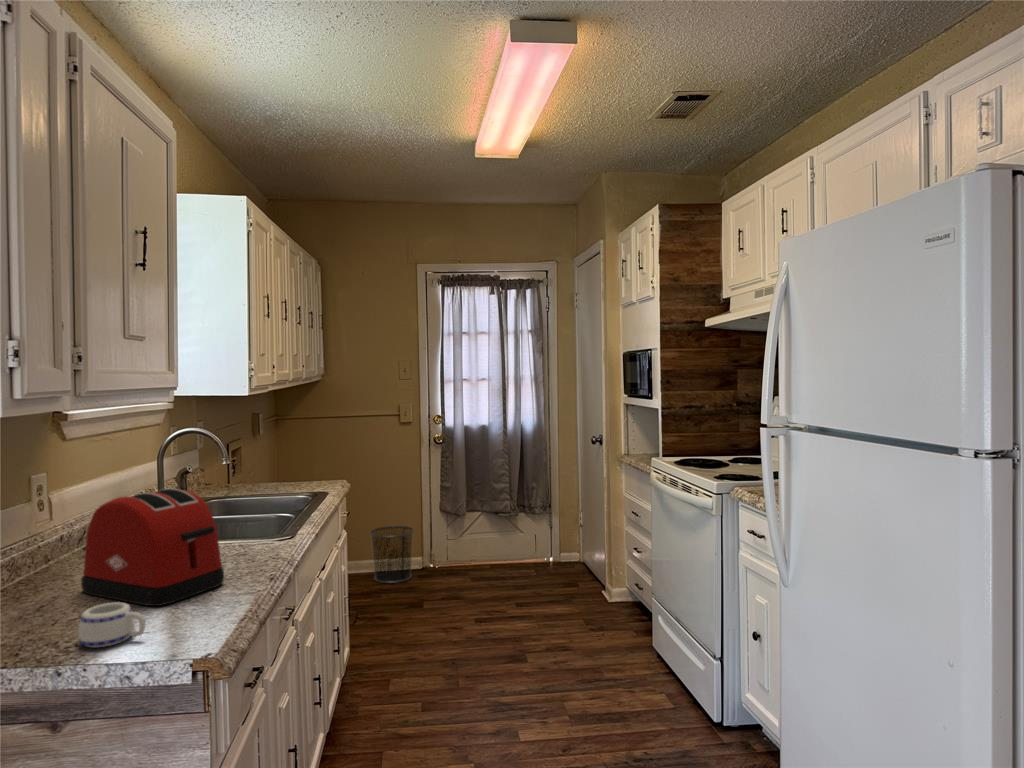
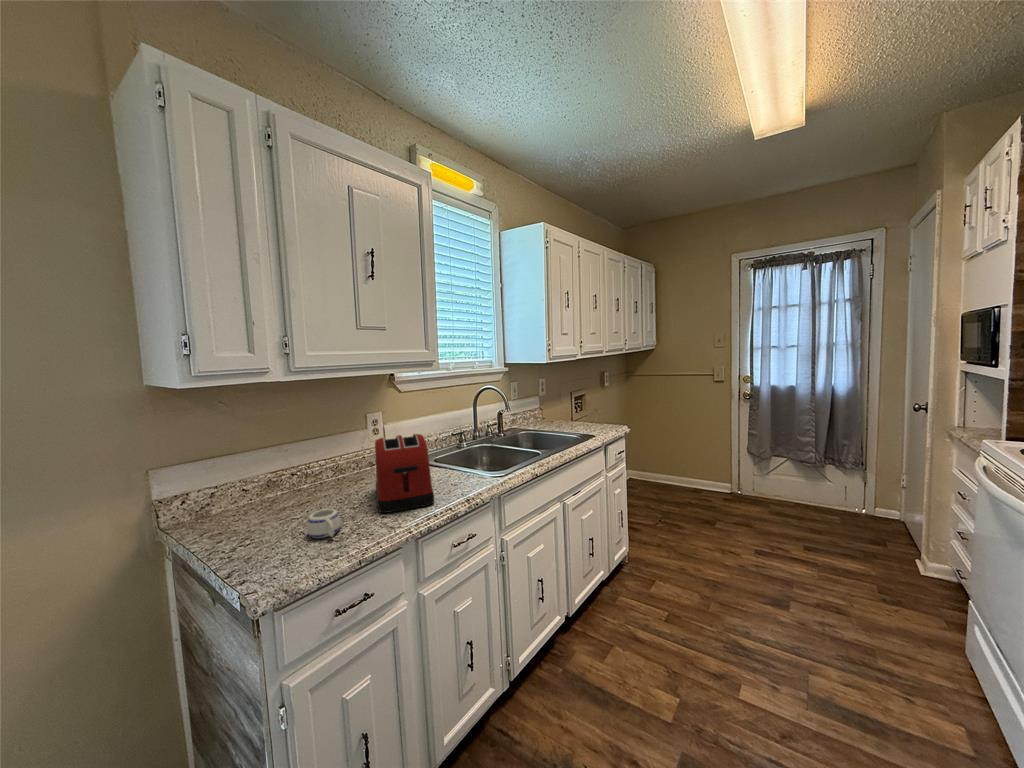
waste bin: present [370,526,414,583] -> none [684,457,721,501]

